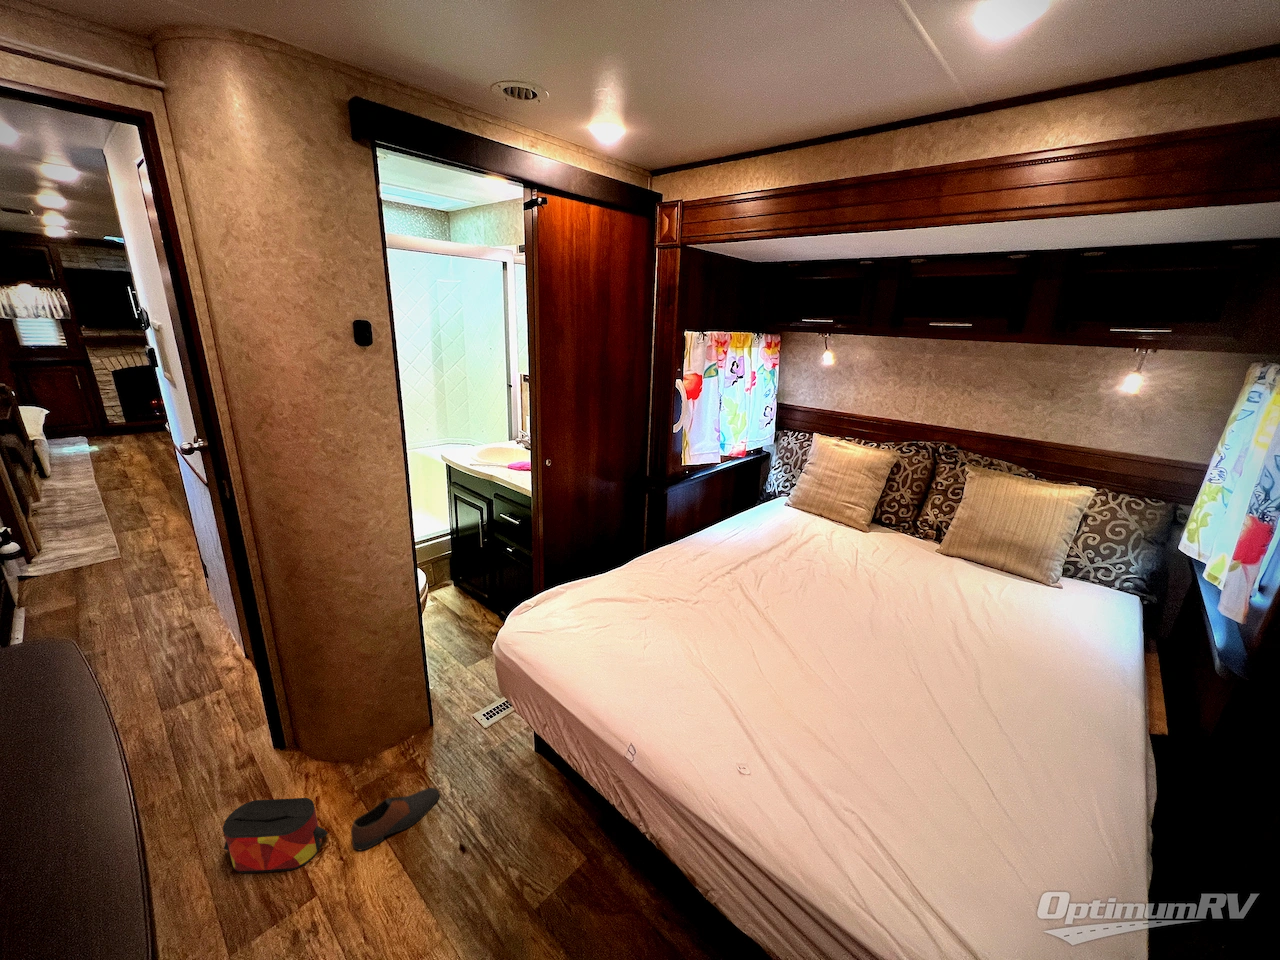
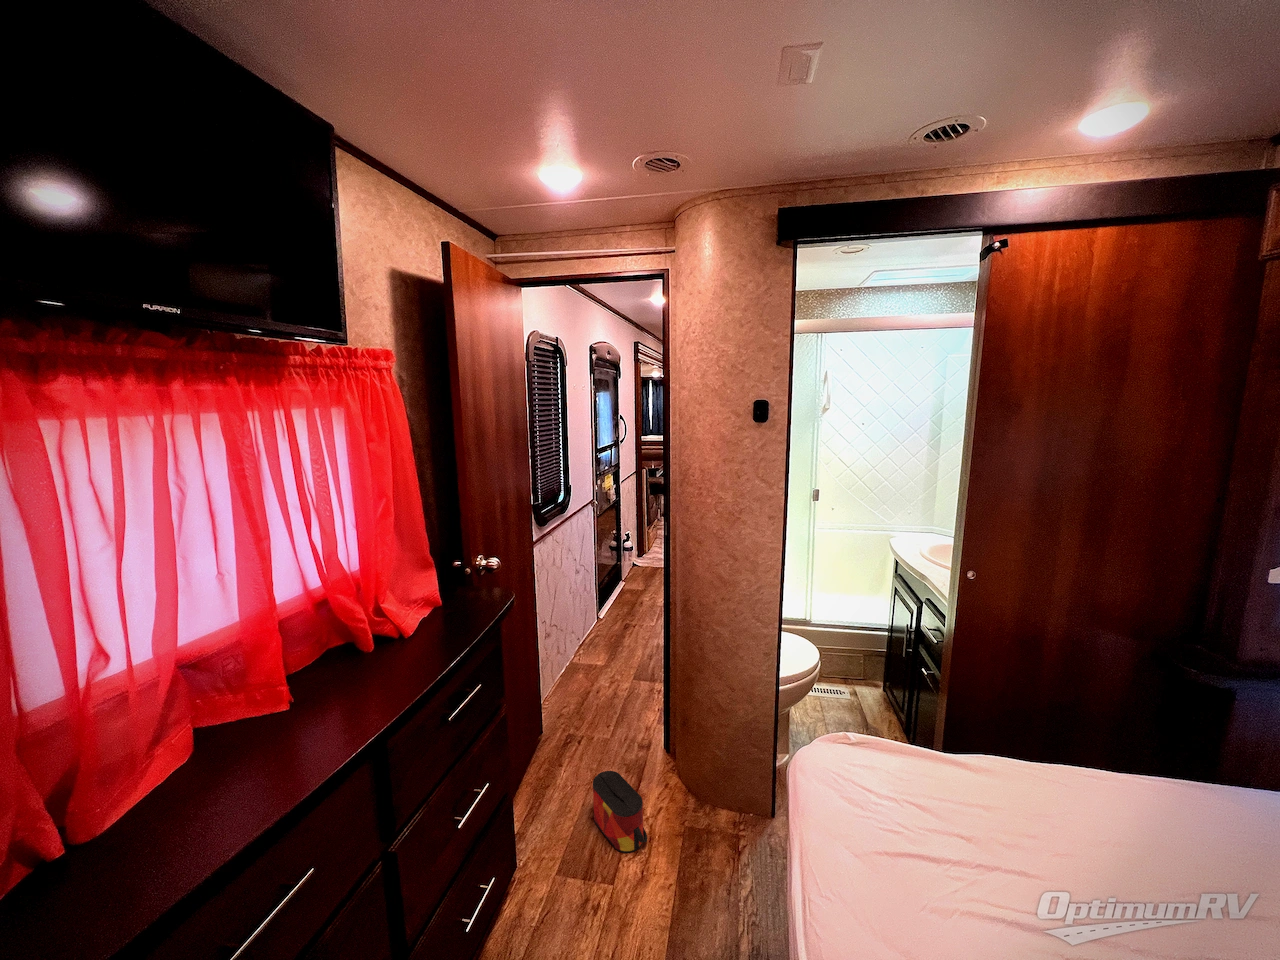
shoe: present [351,788,440,851] -> none [654,845,736,897]

